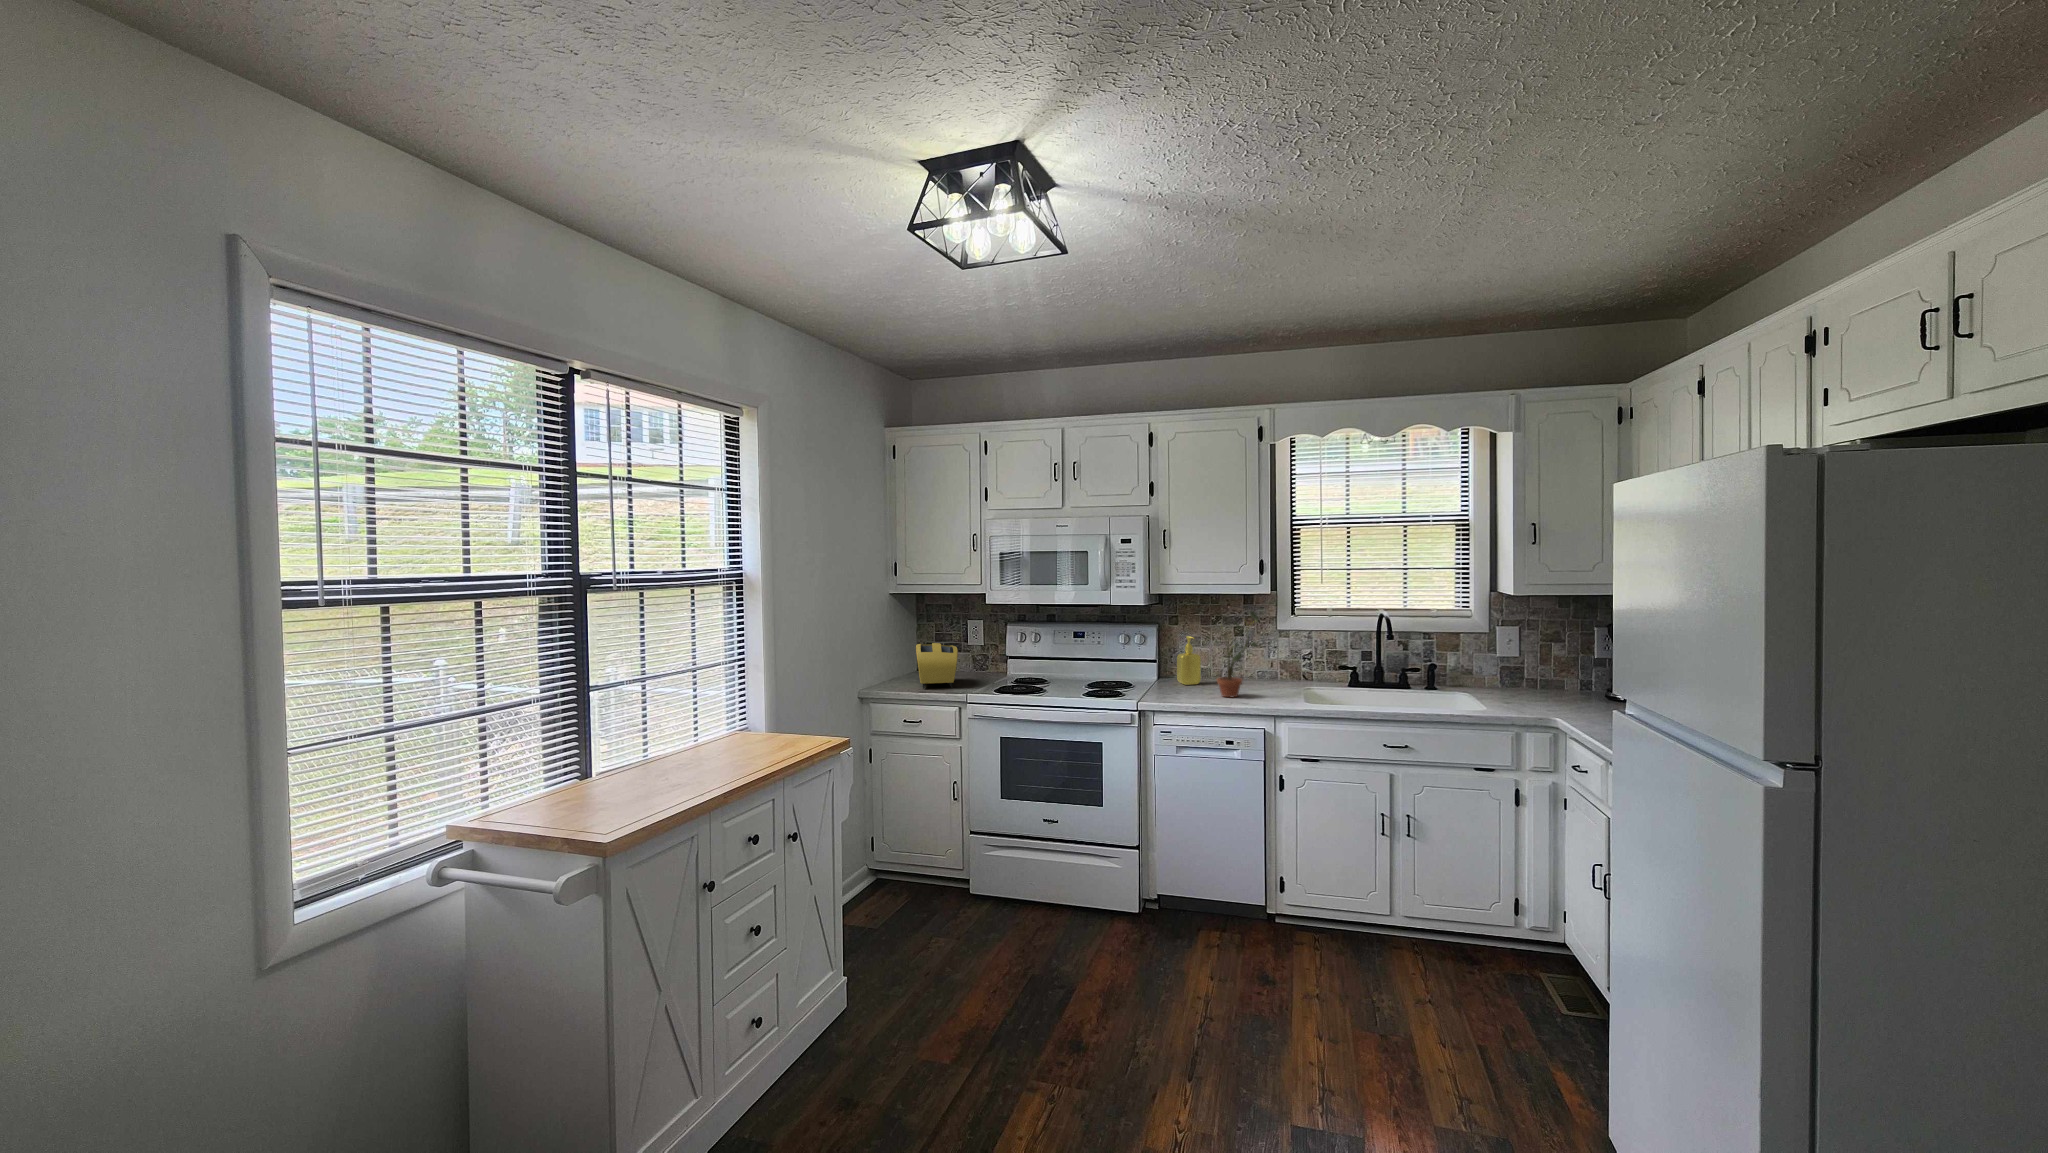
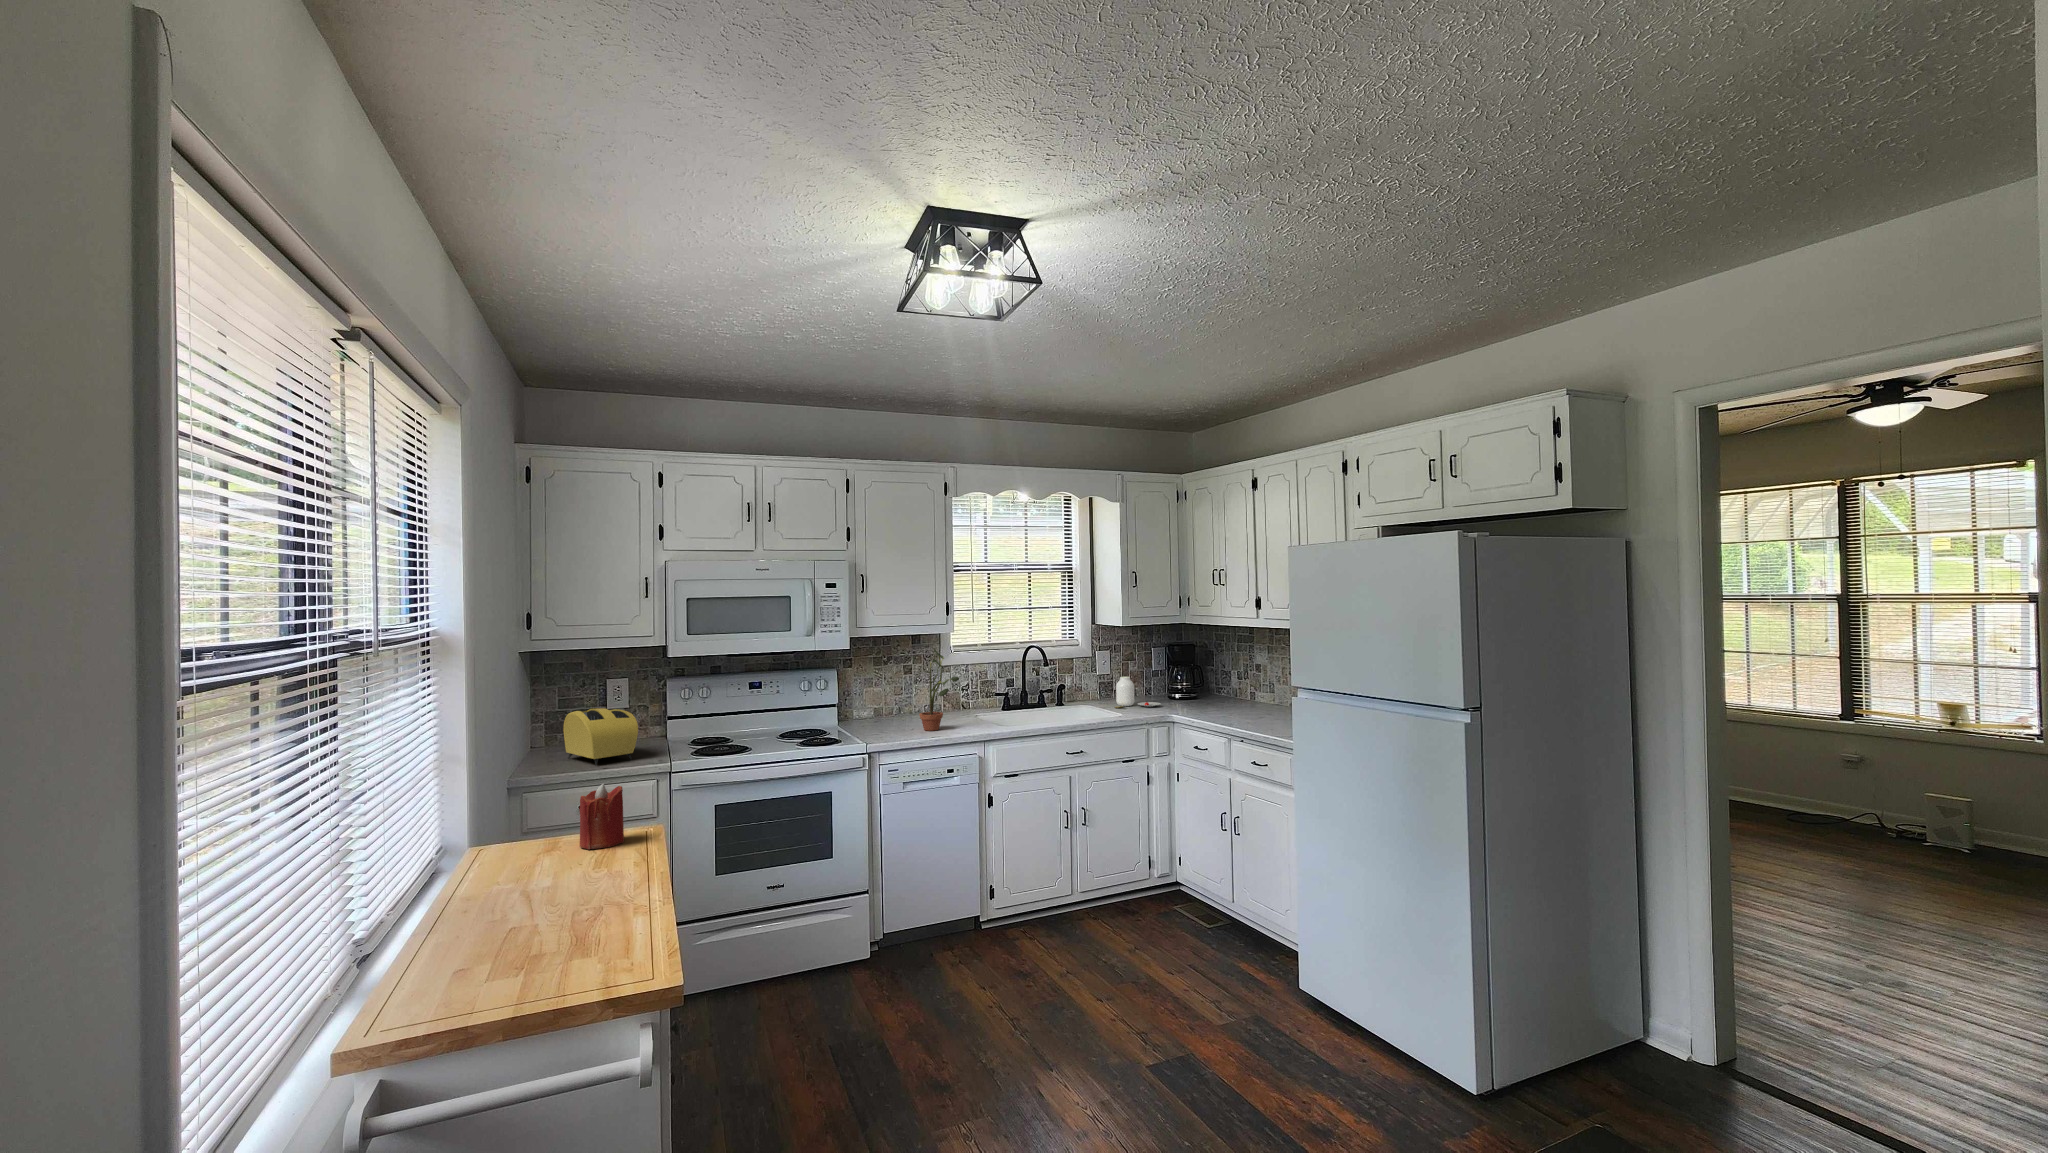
soap dispenser: present [1177,636,1201,685] -> none [862,678,885,726]
jar: none [1502,661,1577,704] -> present [1115,677,1161,708]
candle: none [767,700,801,750] -> present [579,784,624,849]

